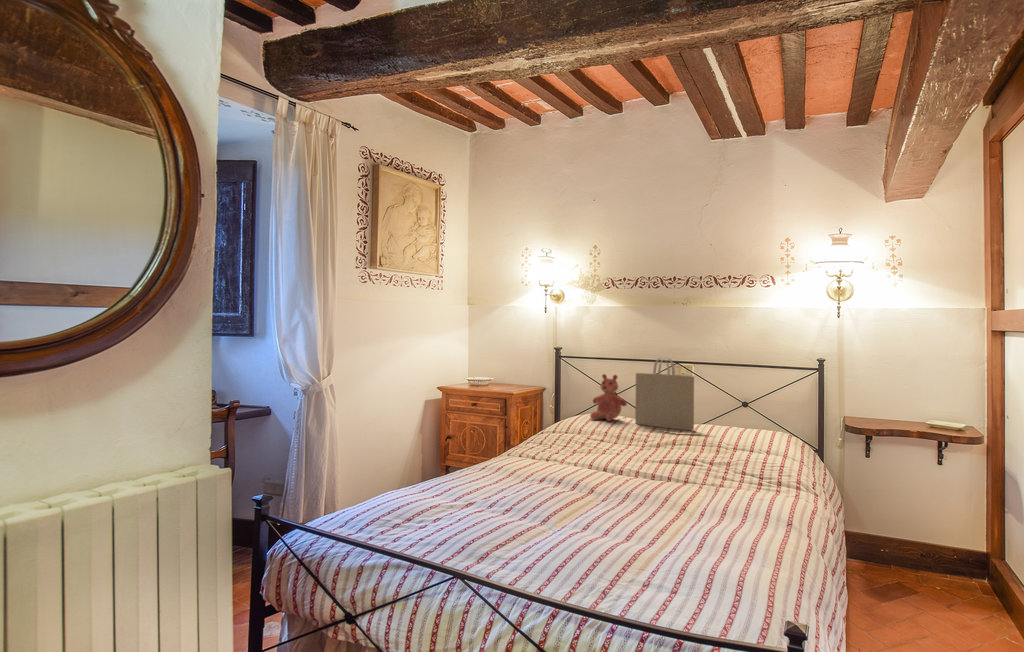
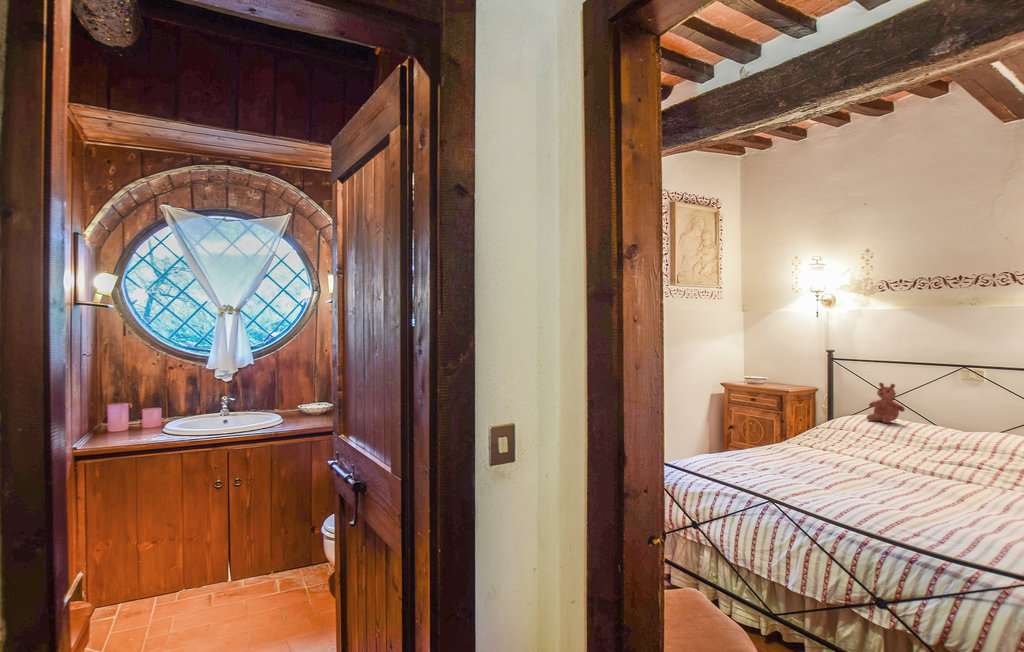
tote bag: present [635,358,694,430] -> none [914,372,980,438]

